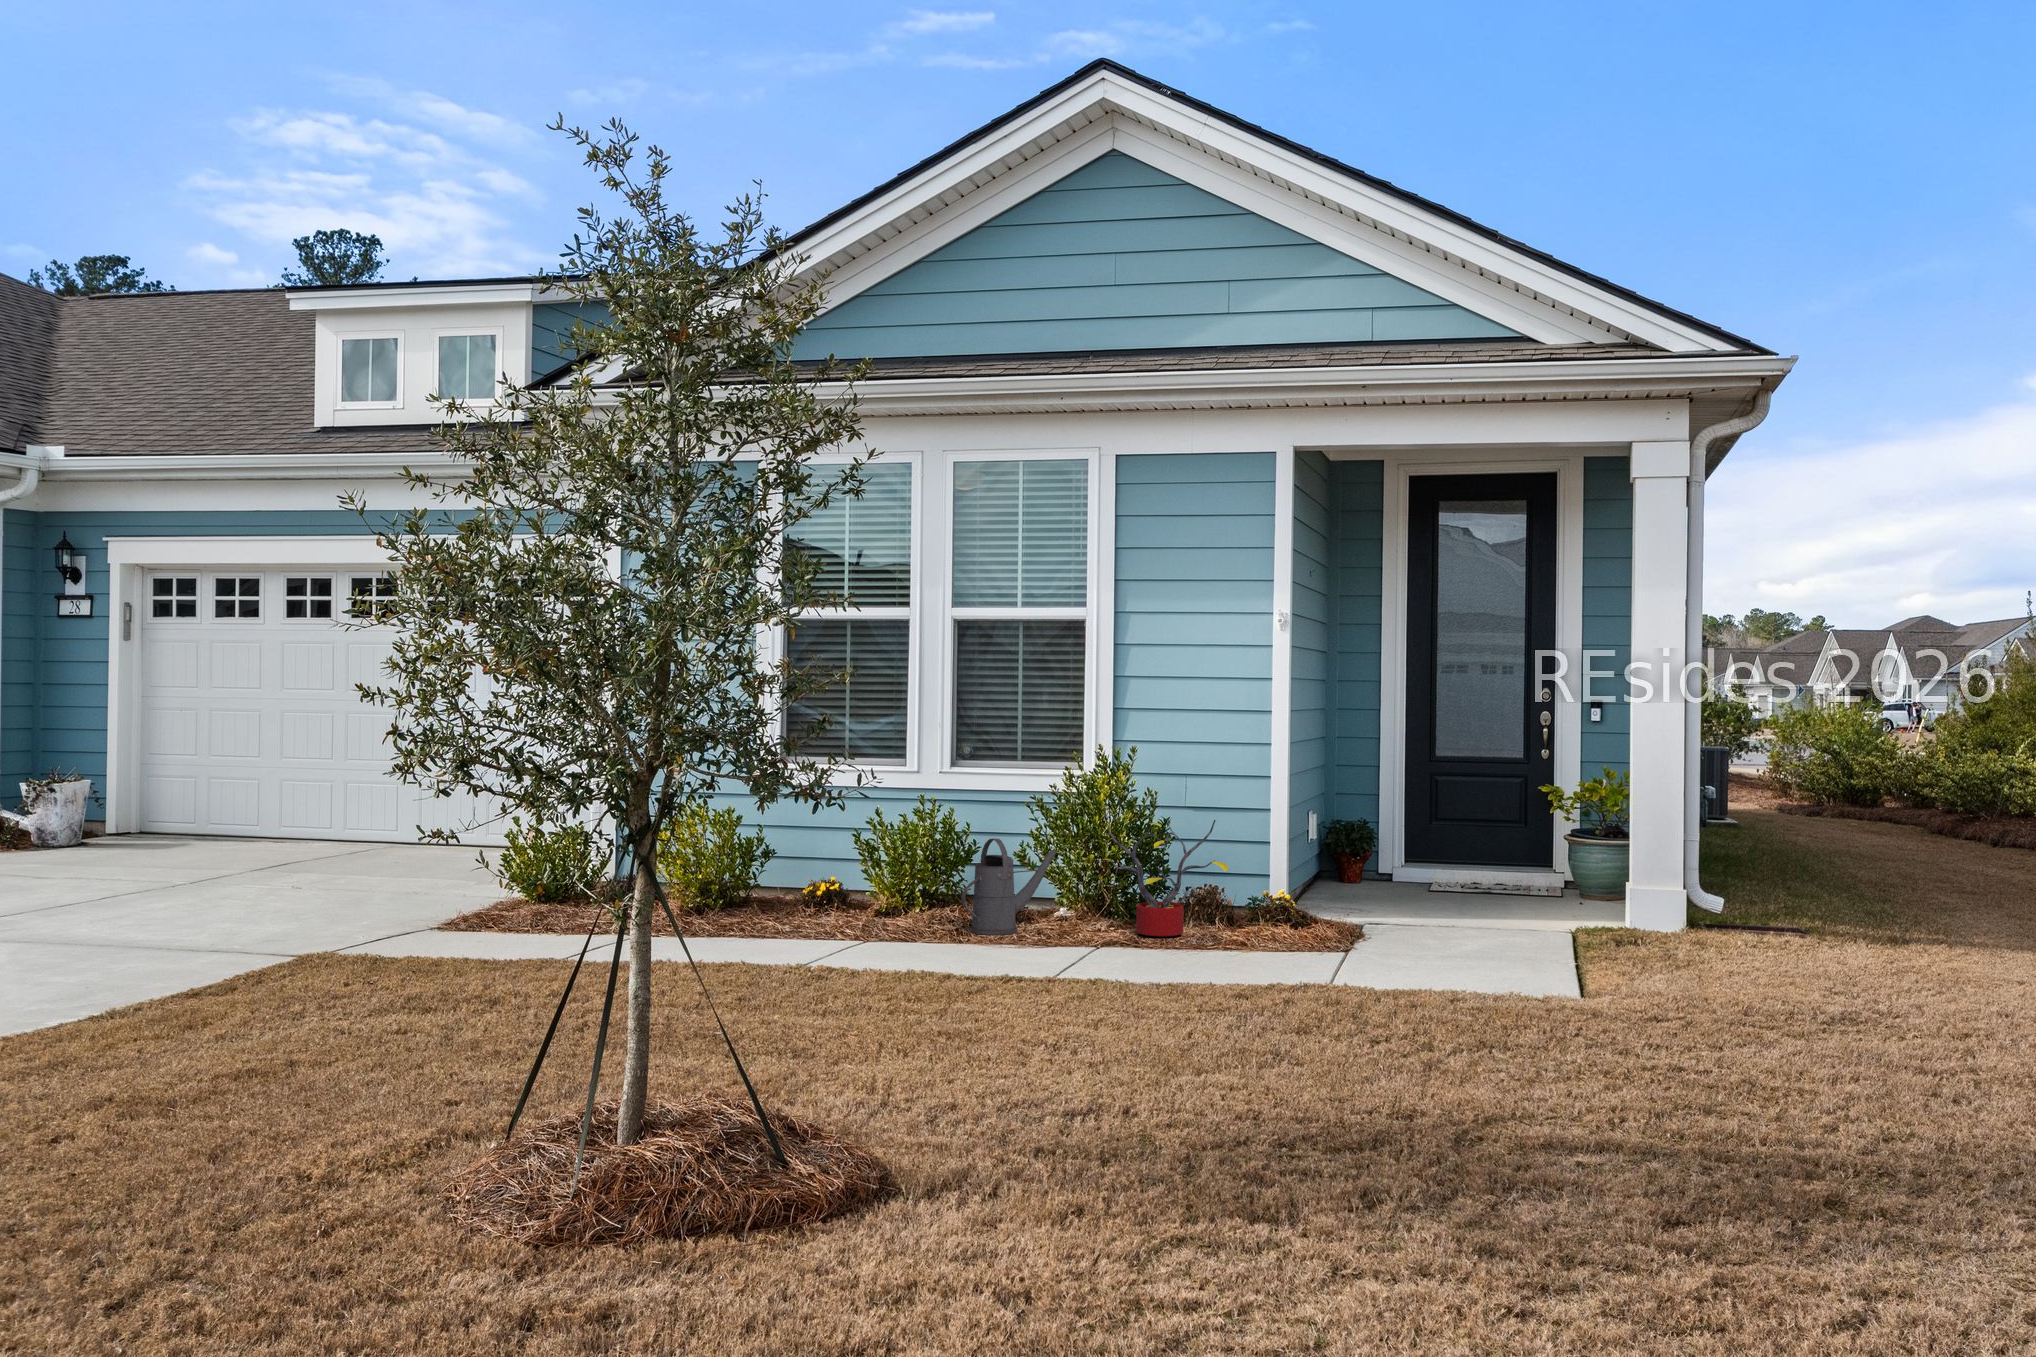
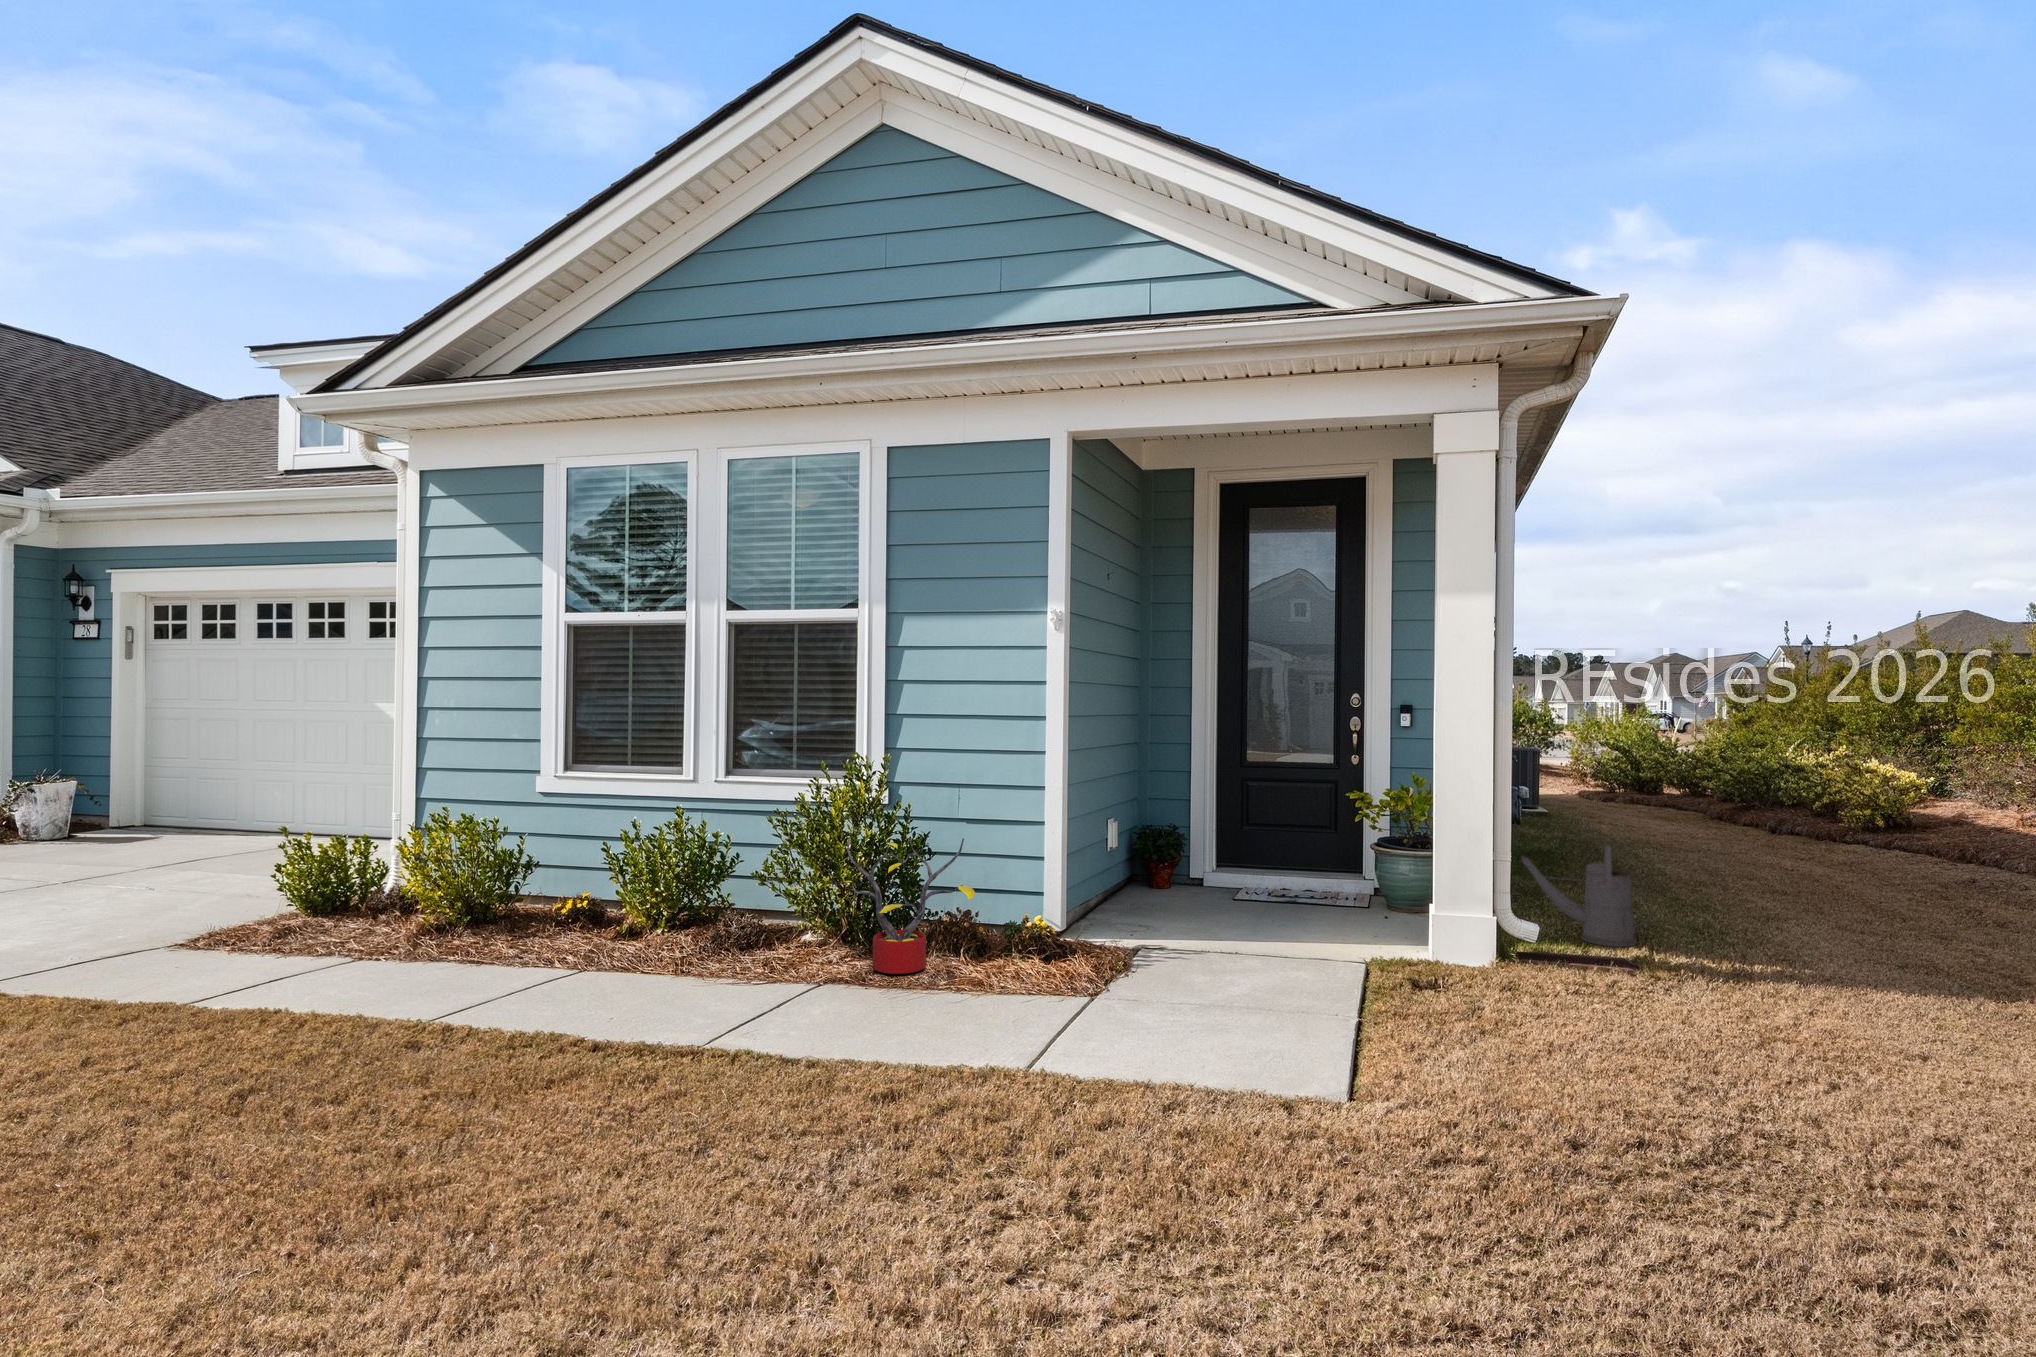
watering can: present [962,838,1056,935] -> present [1522,846,1654,947]

